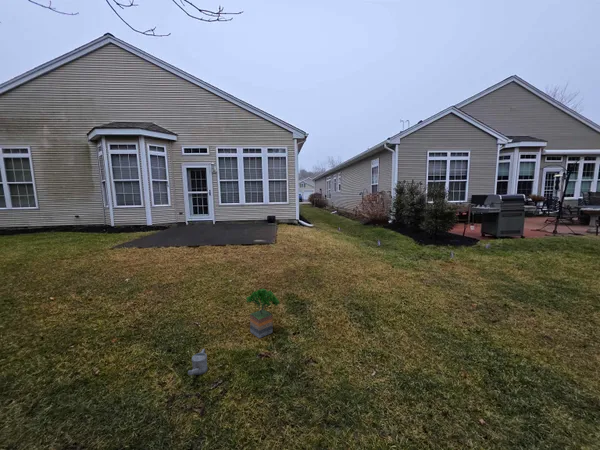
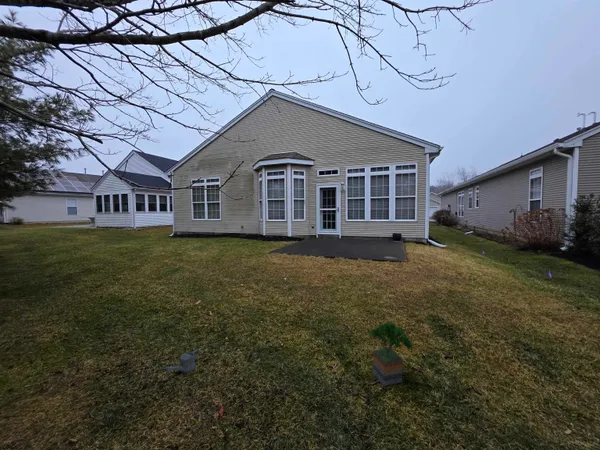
watering can: present [188,349,207,375] -> present [165,349,199,373]

